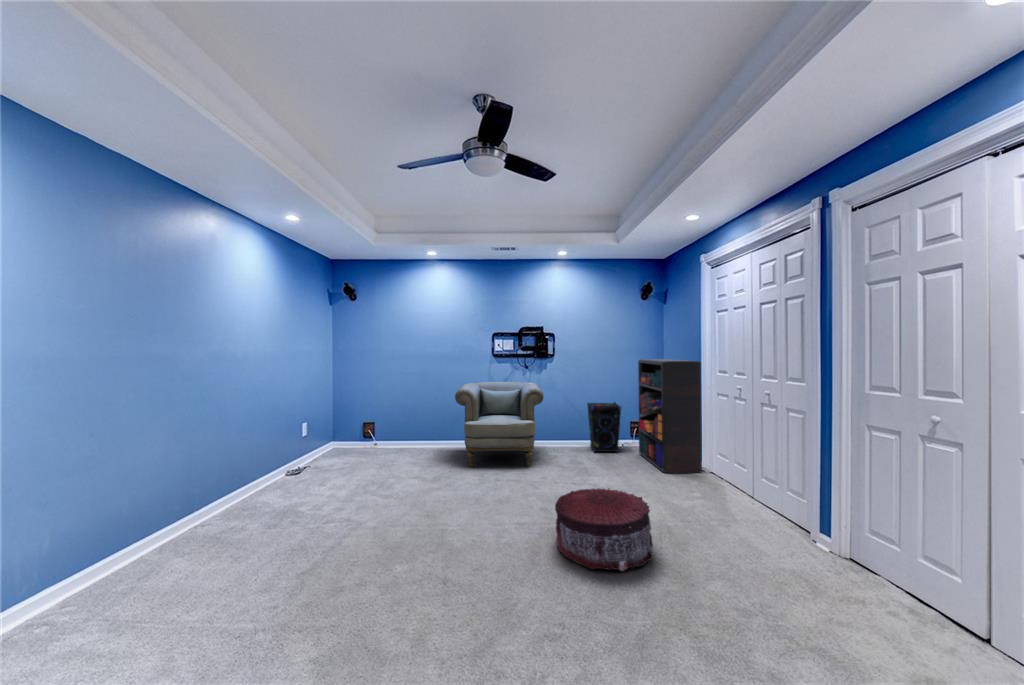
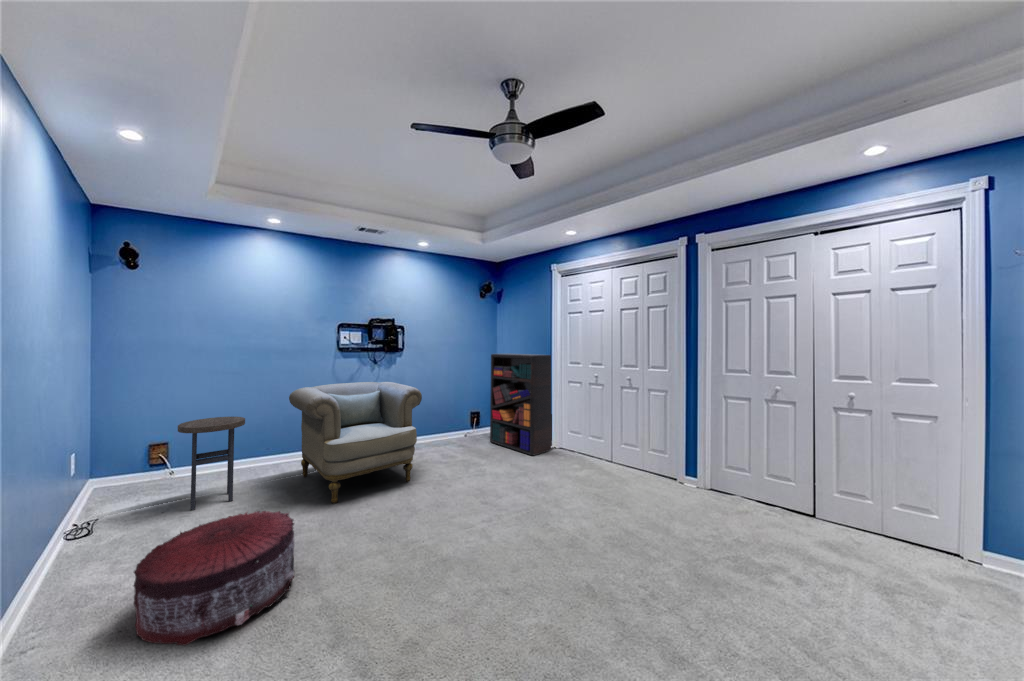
side table: none [402,399,435,454] -> present [178,417,245,510]
speaker: present [587,402,621,452] -> none [439,396,477,449]
pouf: present [555,488,653,571] -> present [133,511,294,645]

